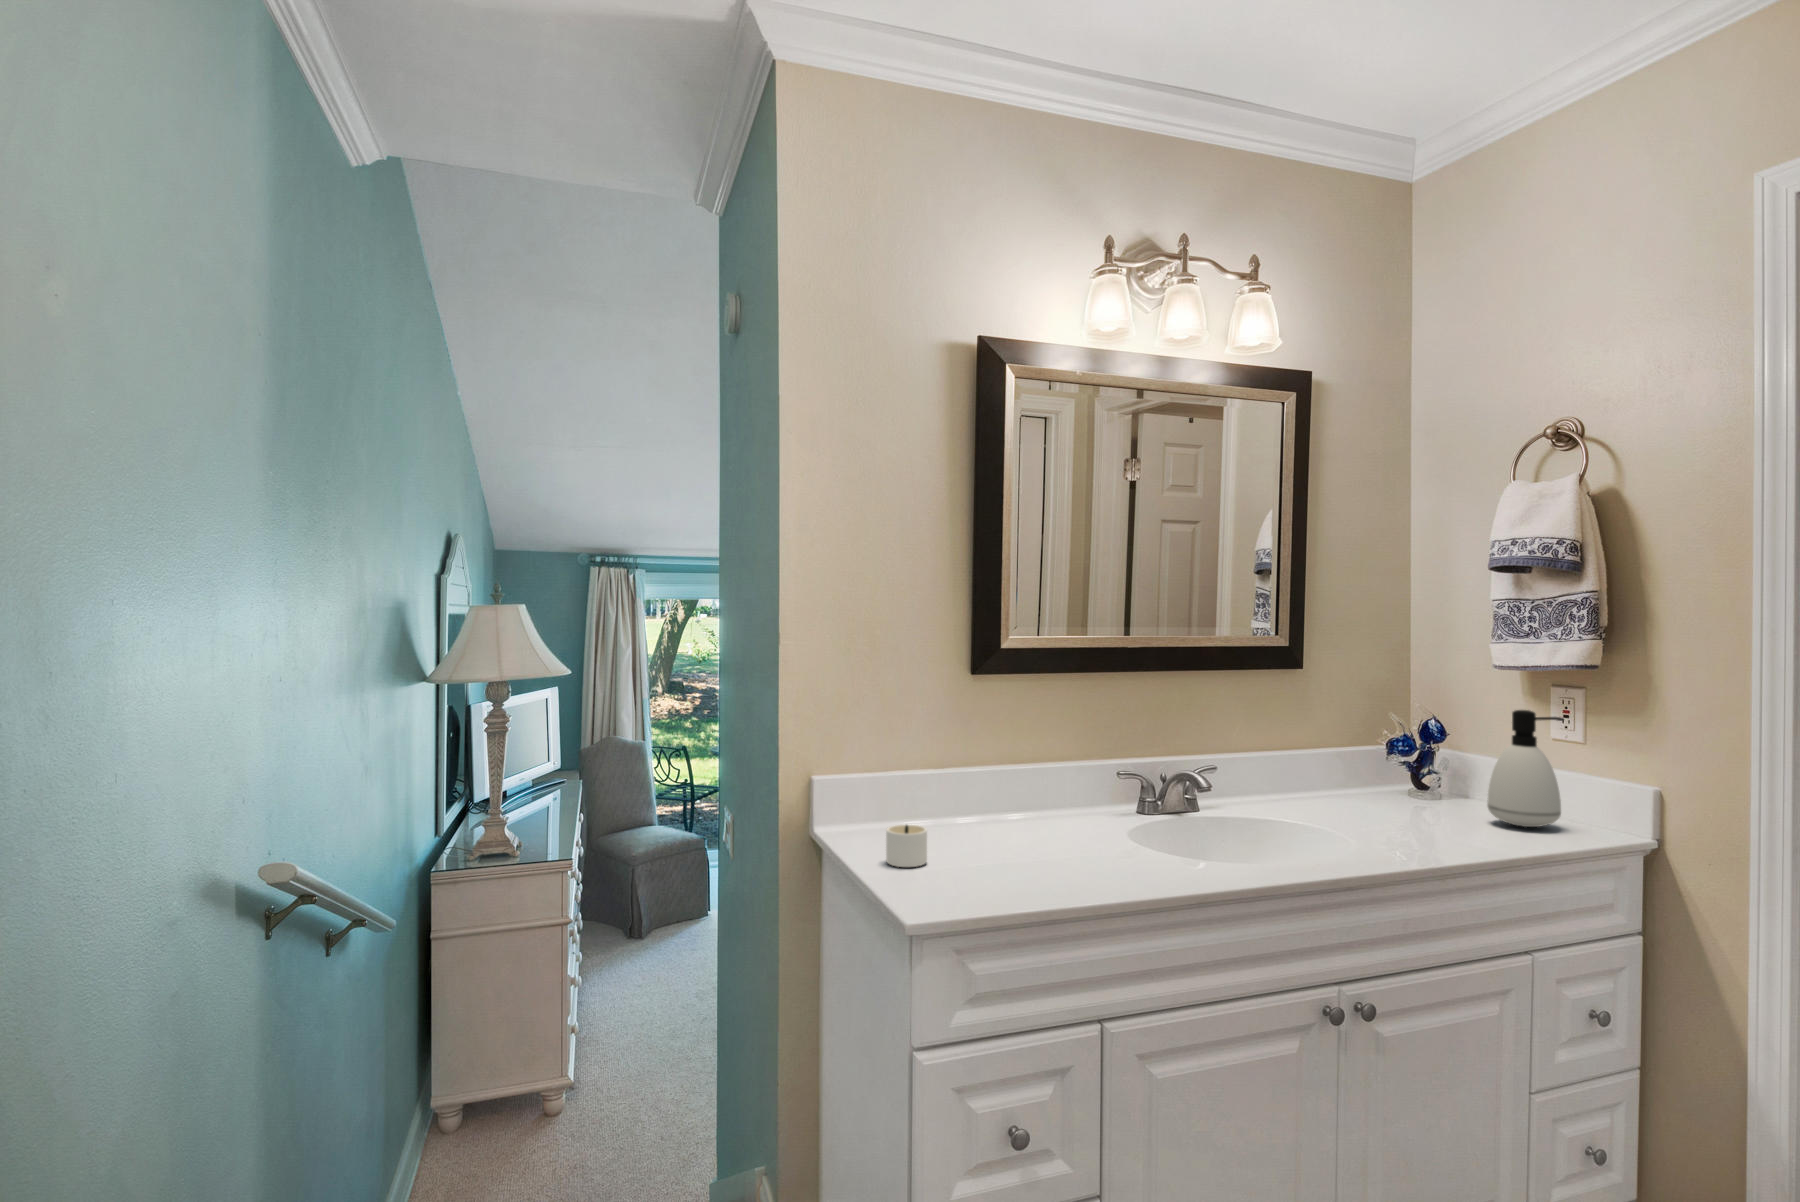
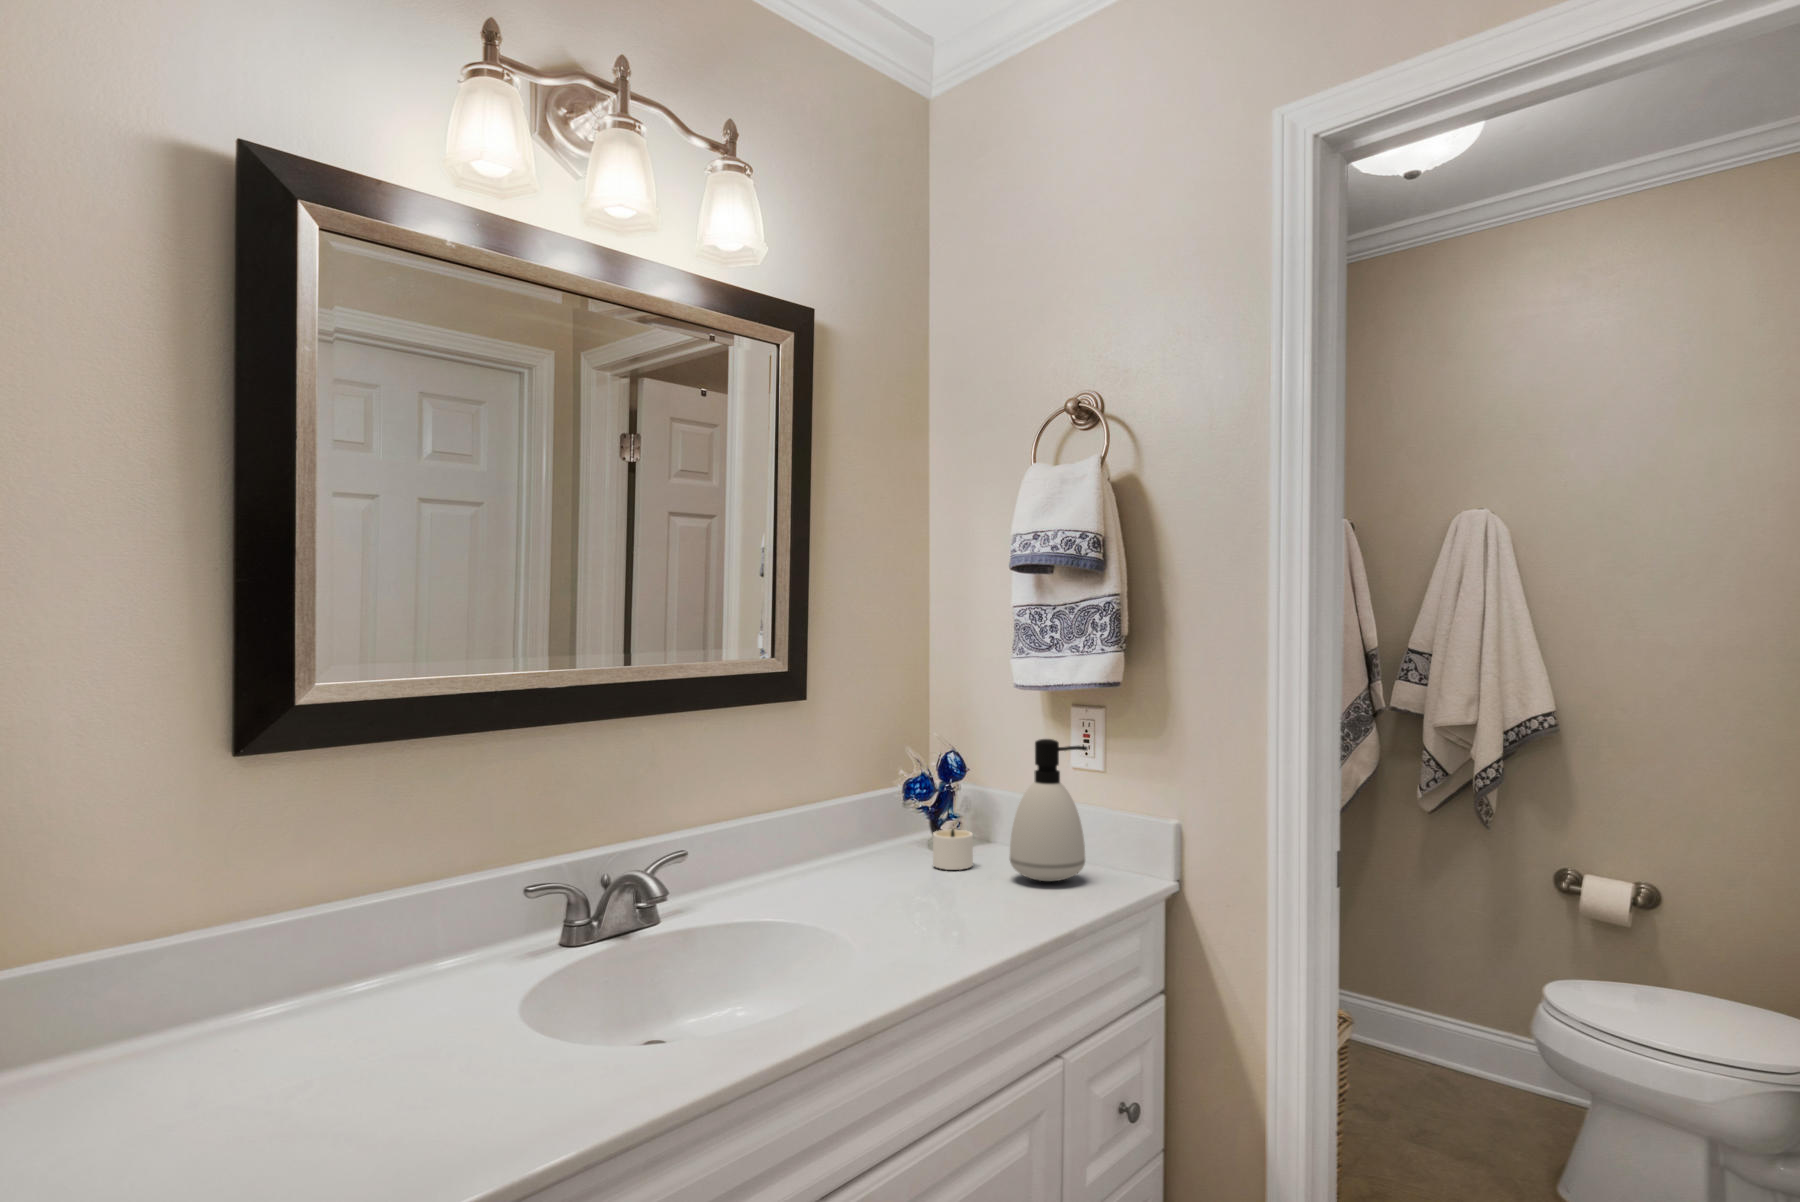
candle: present [886,825,927,867] -> present [933,829,973,870]

